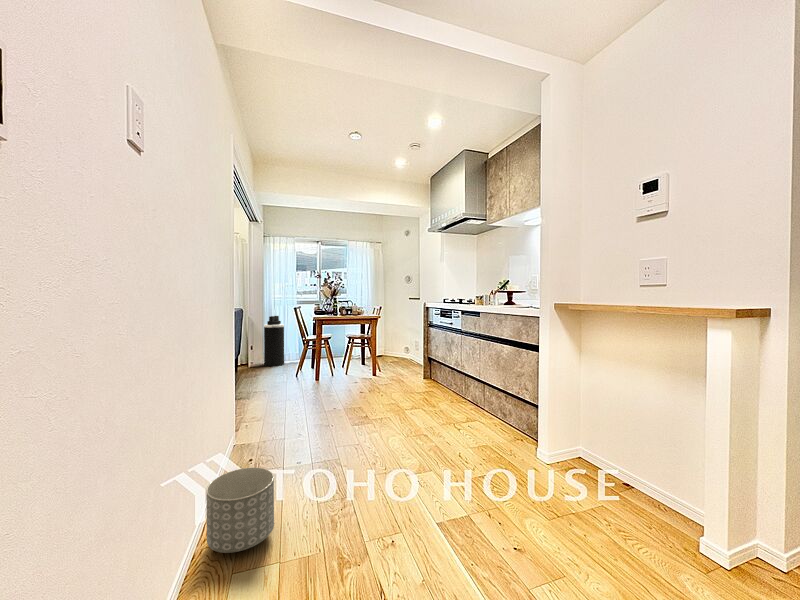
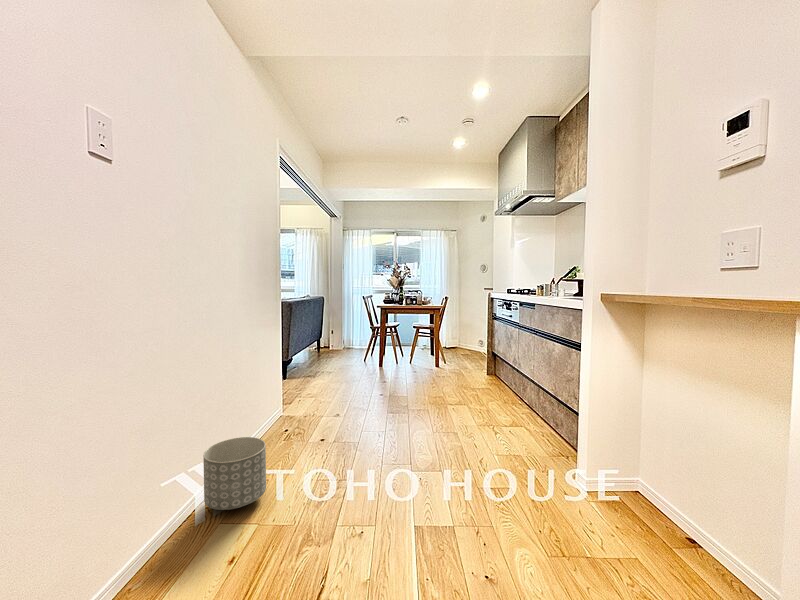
trash can: present [264,316,284,367] -> none [340,305,358,353]

